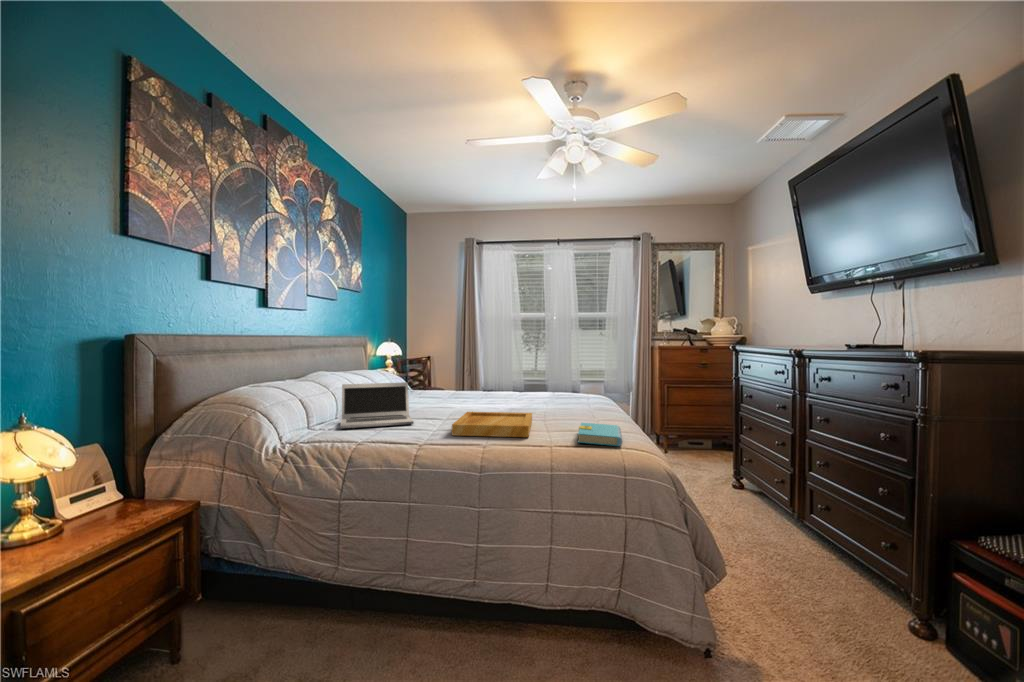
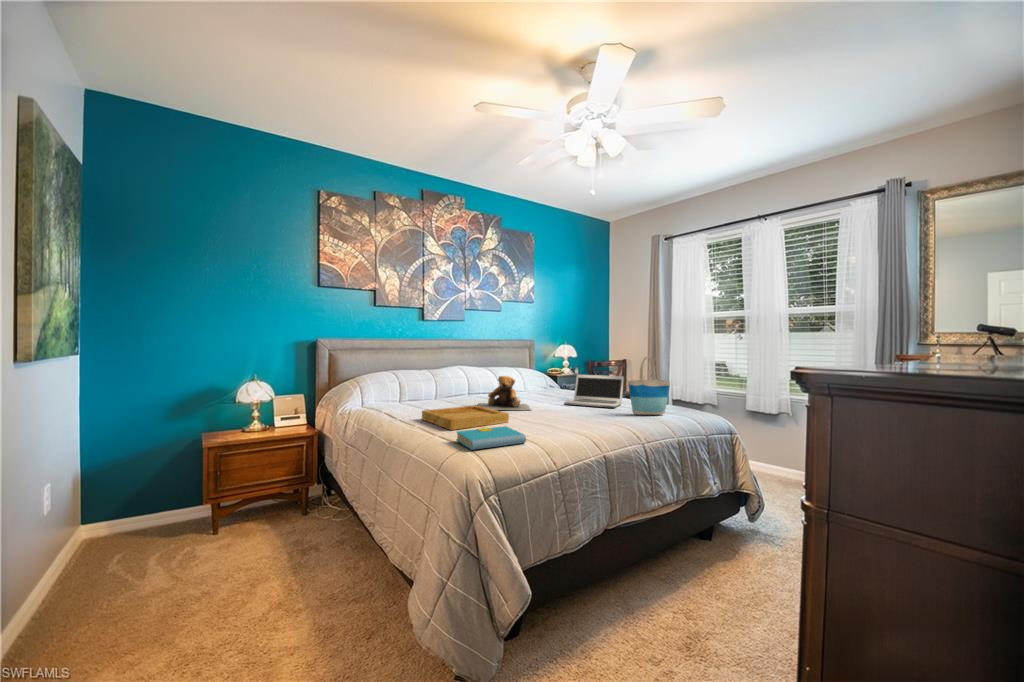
tote bag: none [574,351,593,401] -> present [628,357,670,415]
teddy bear: none [426,376,499,418] -> present [478,376,531,410]
laptop: present [340,382,414,428] -> present [564,375,624,408]

